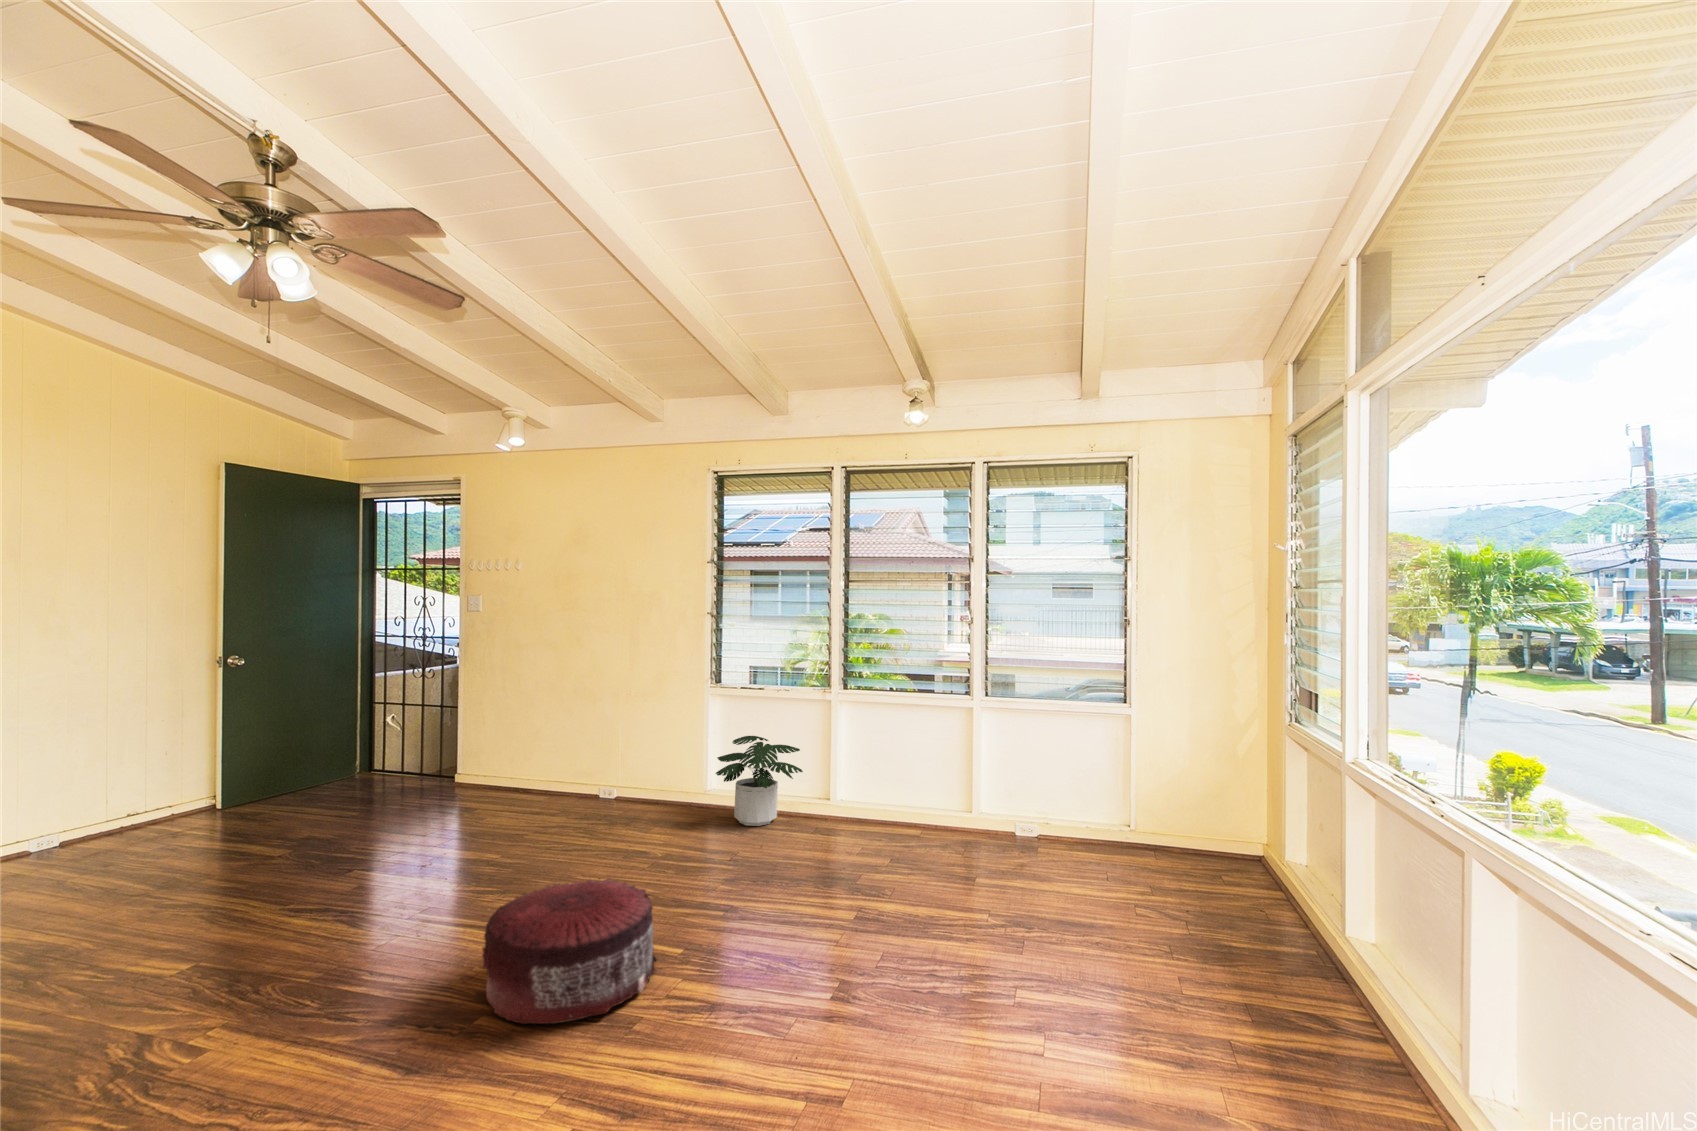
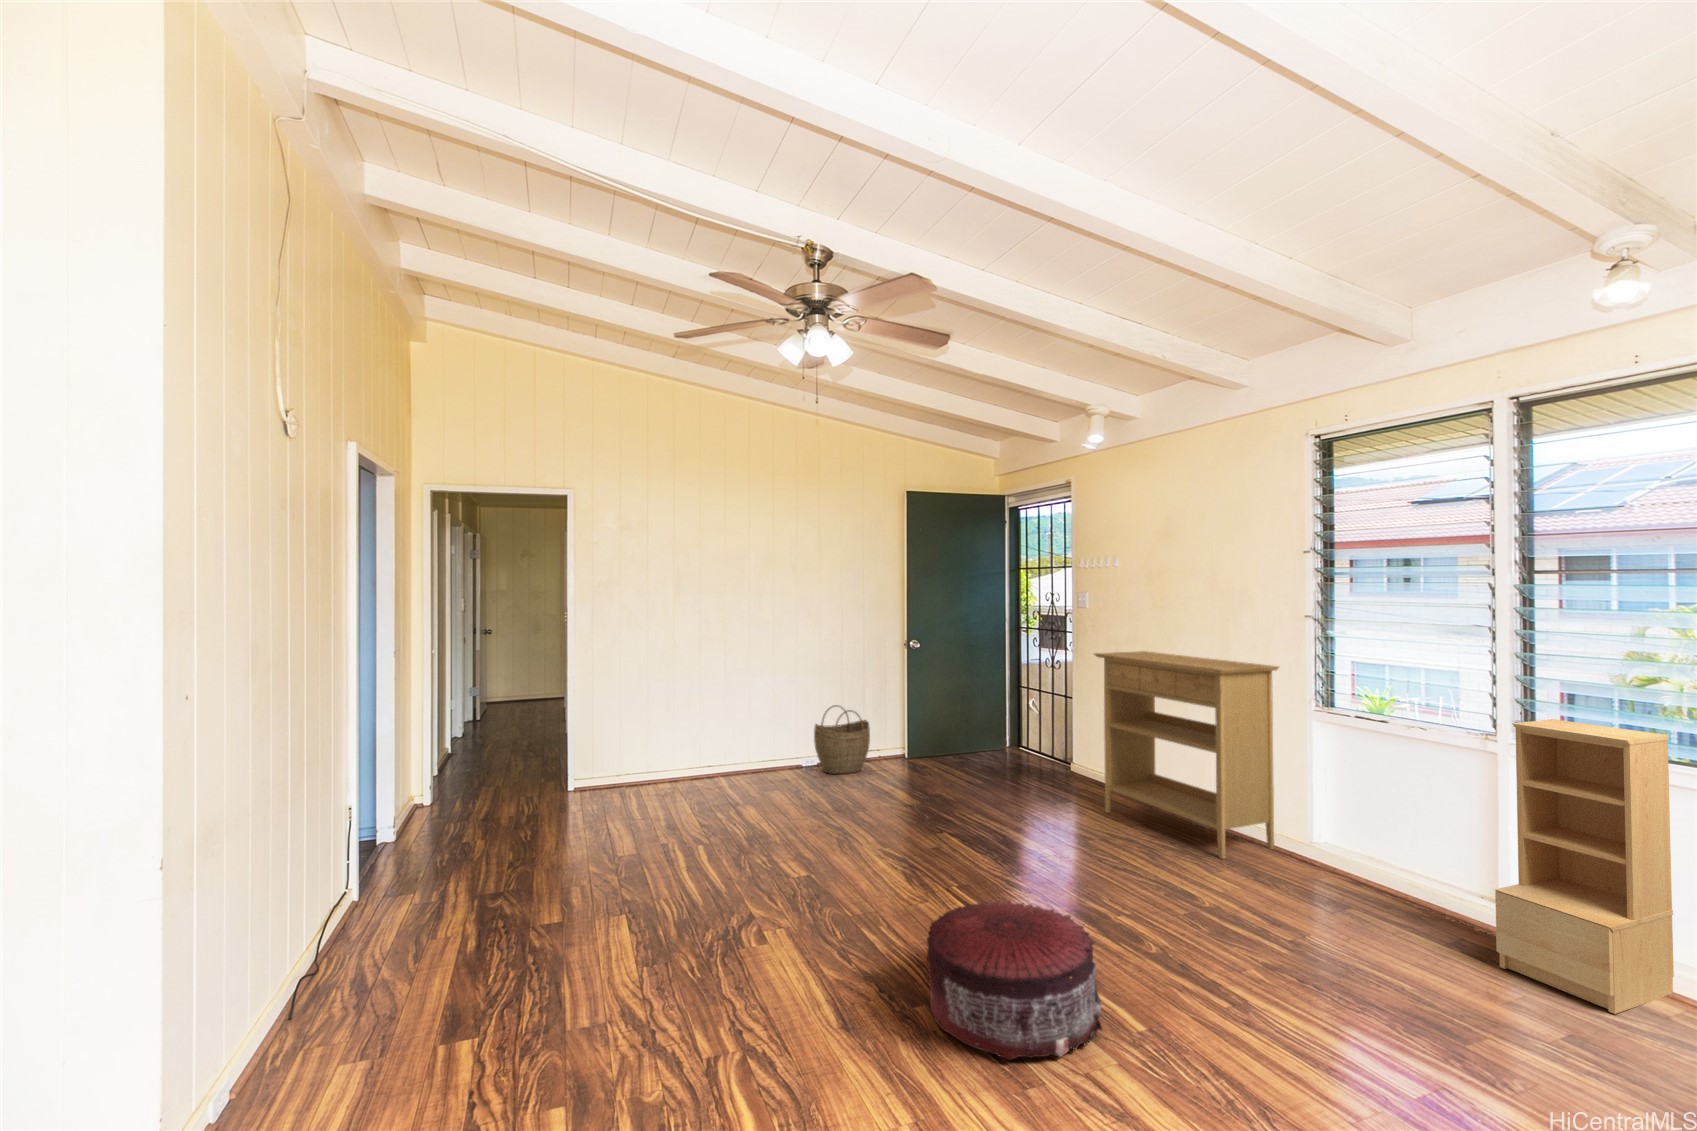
console table: none [515,651,683,820] -> present [1094,651,1279,859]
bookshelf: none [834,675,904,840] -> present [1495,719,1674,1014]
potted plant: present [716,736,803,826] -> none [1302,784,1455,915]
woven basket: none [61,750,172,850] -> present [814,705,870,774]

